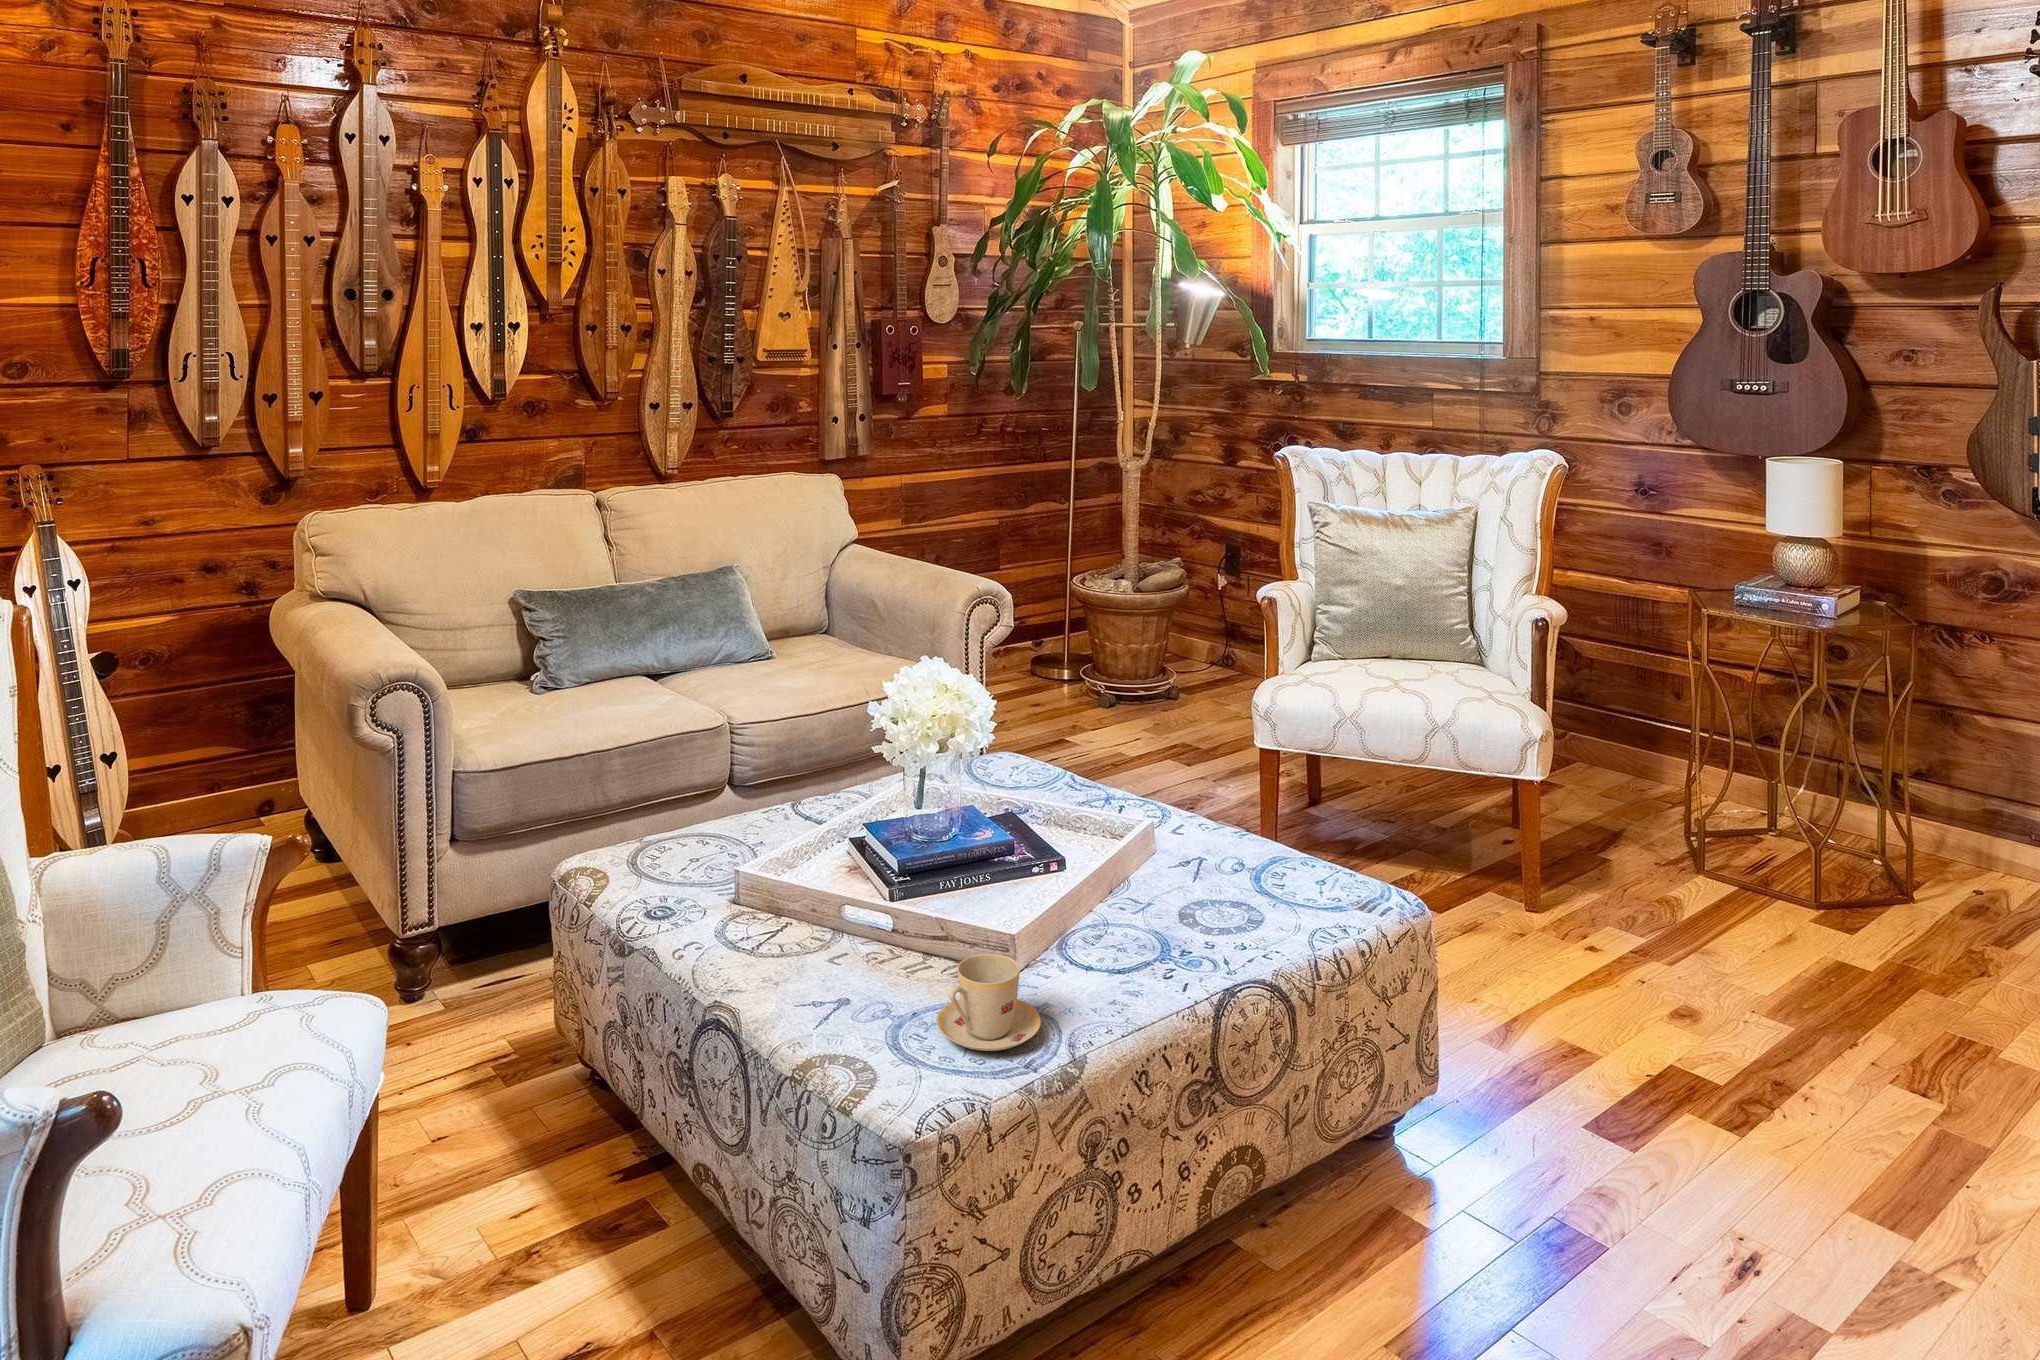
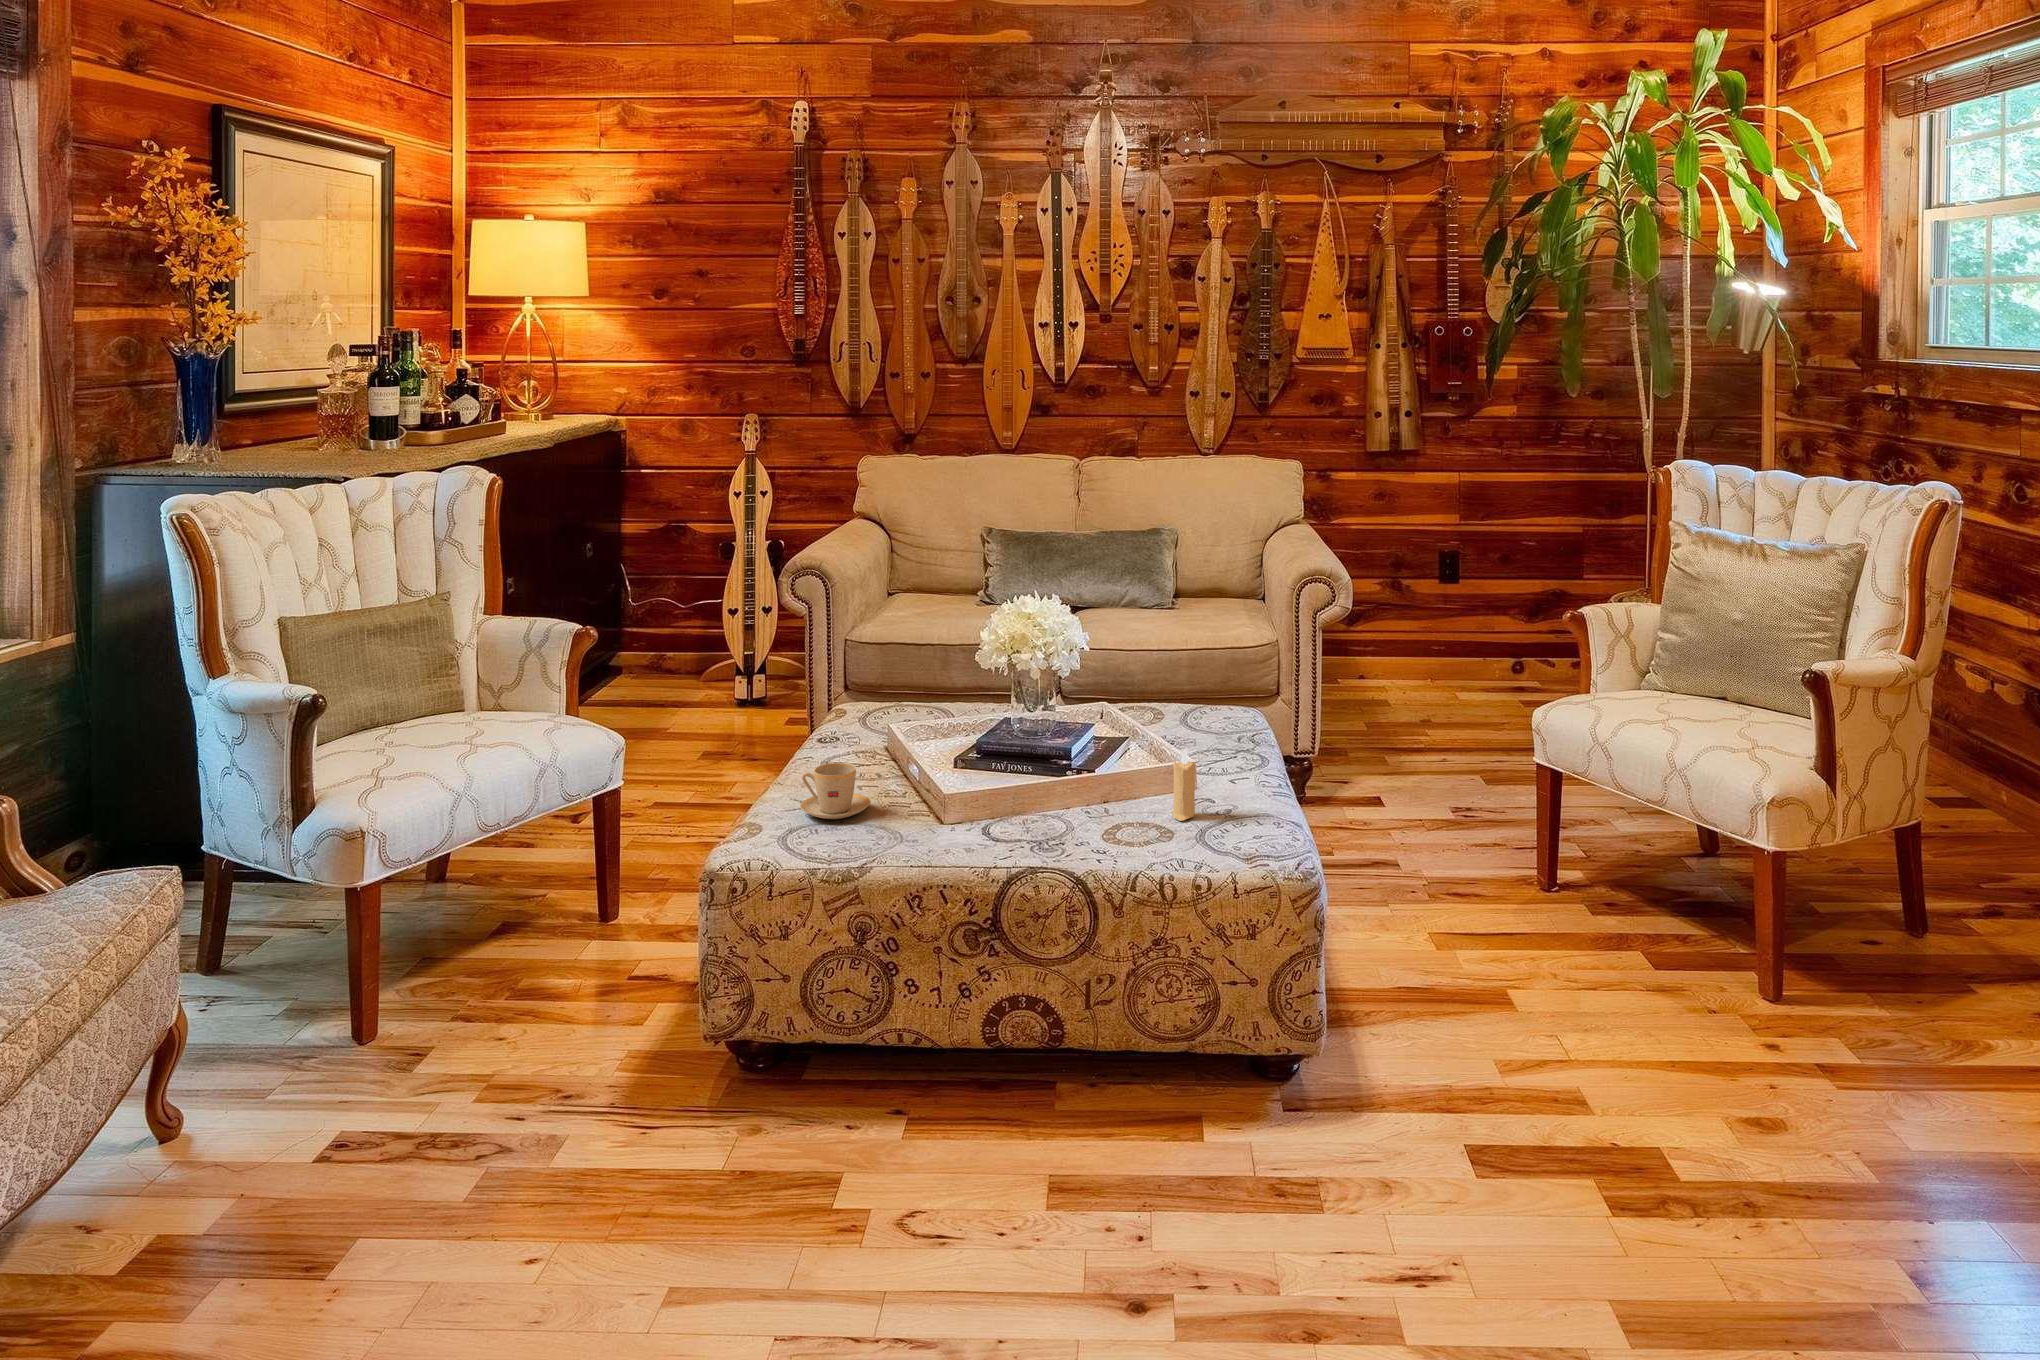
candle: none [1302,815,1338,906] -> present [1171,748,1195,821]

